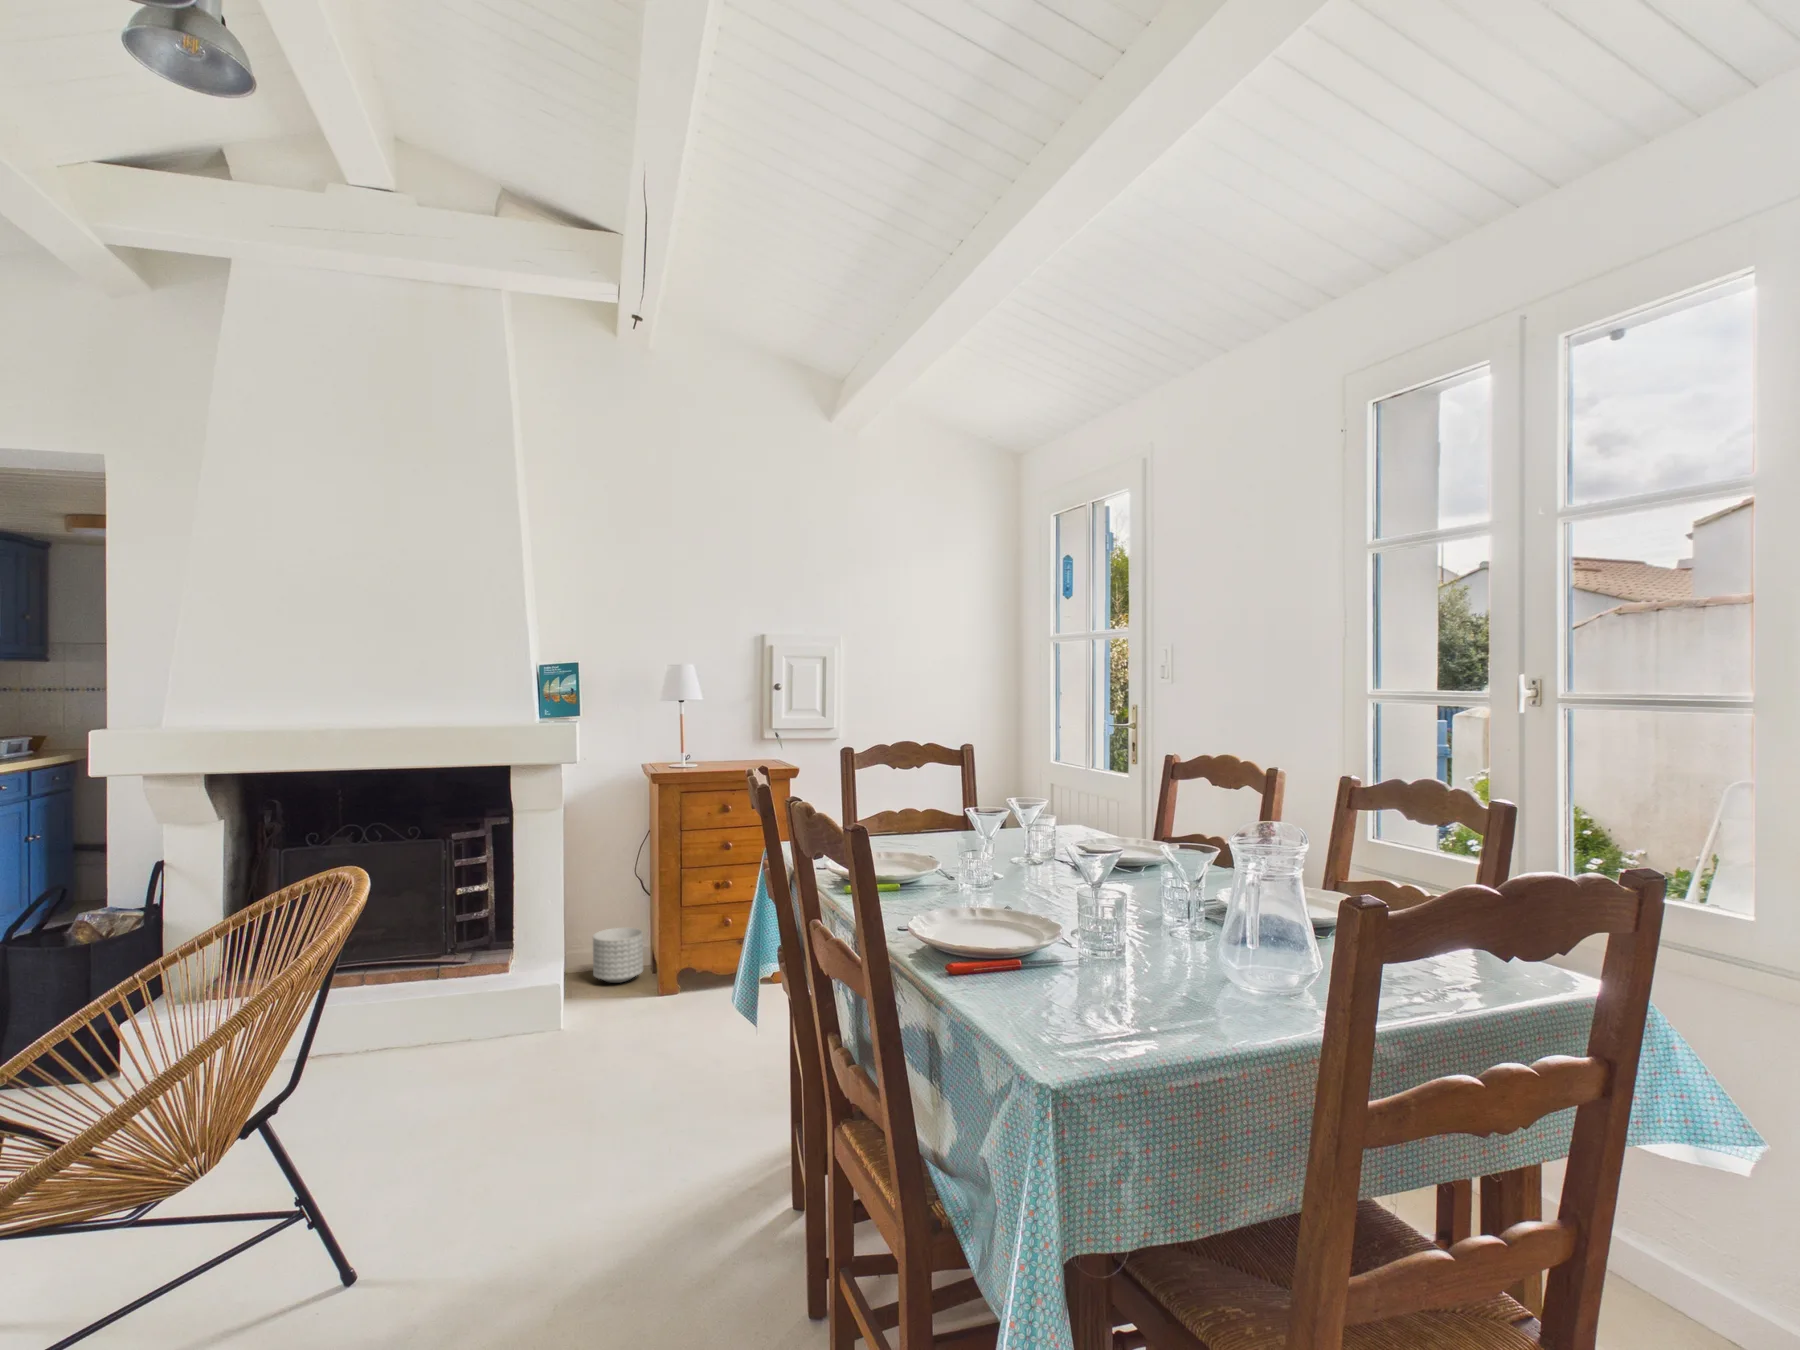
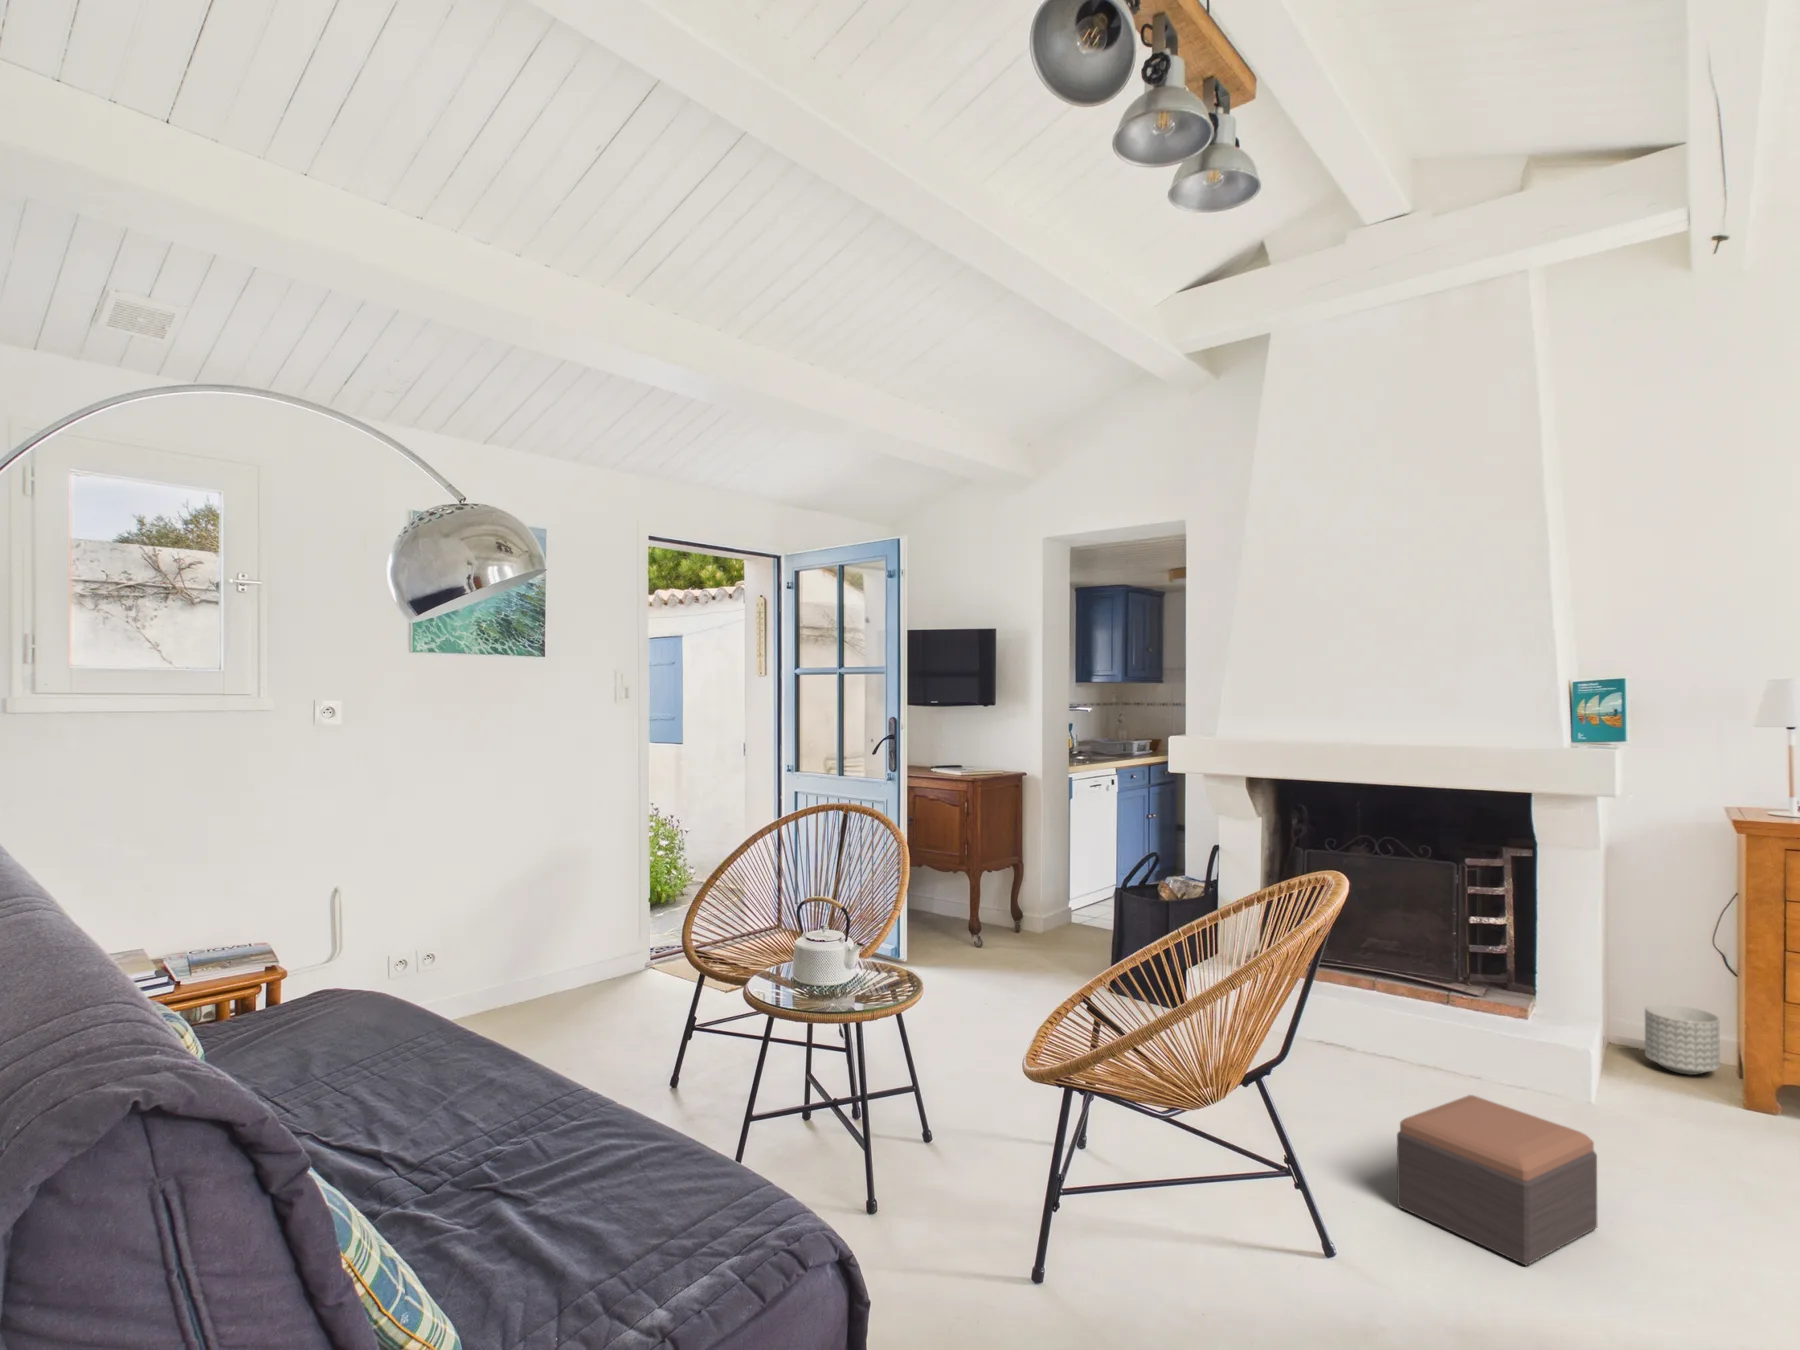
footstool: none [412,1058,585,1198] -> present [1397,1095,1597,1265]

